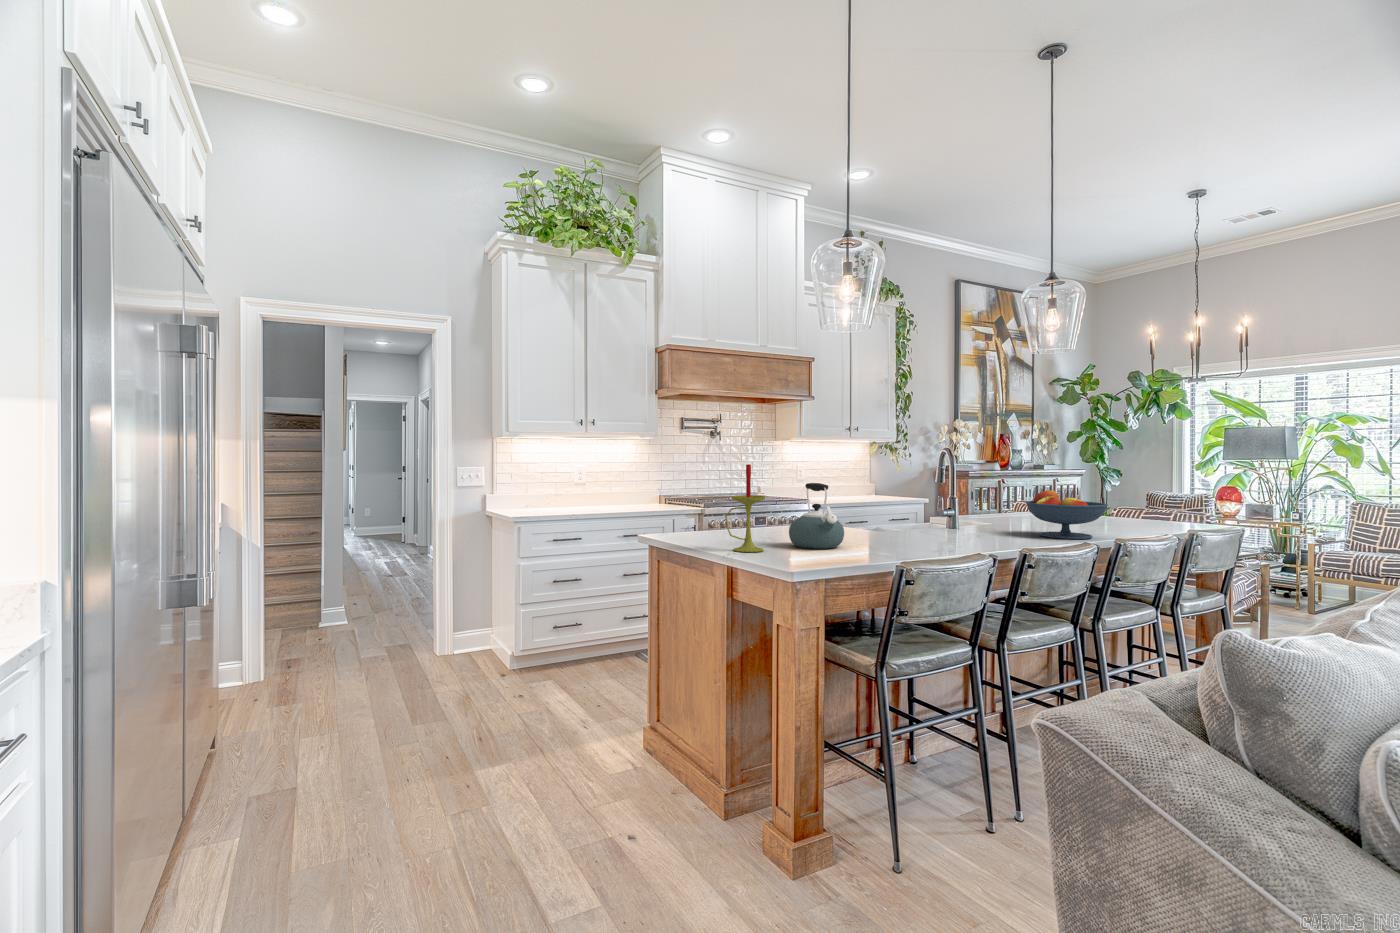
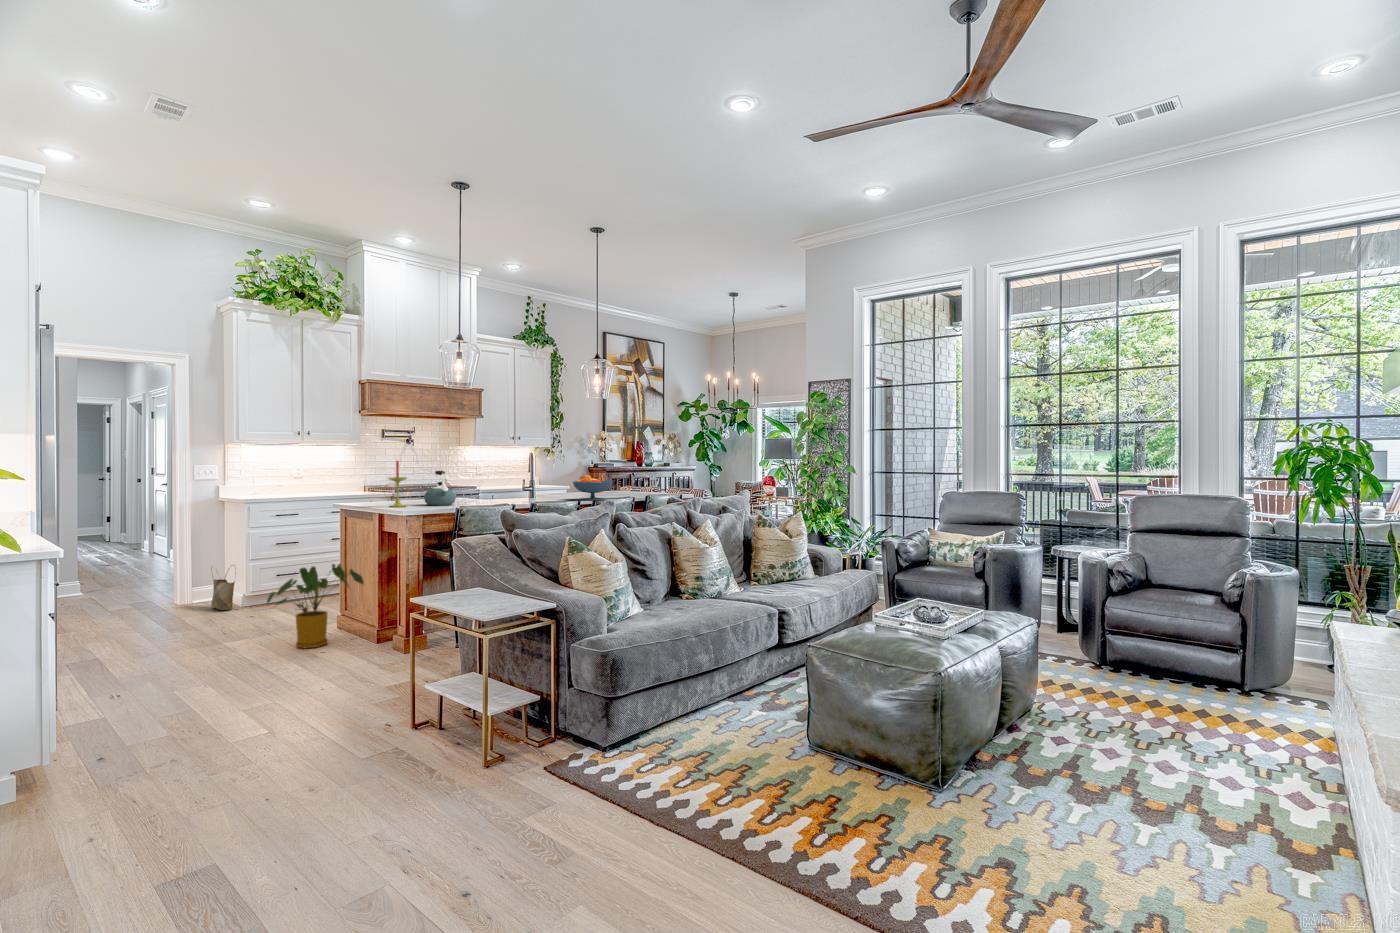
woven basket: none [471,609,501,676] -> present [211,565,236,610]
house plant: none [533,649,691,813] -> present [267,564,364,648]

